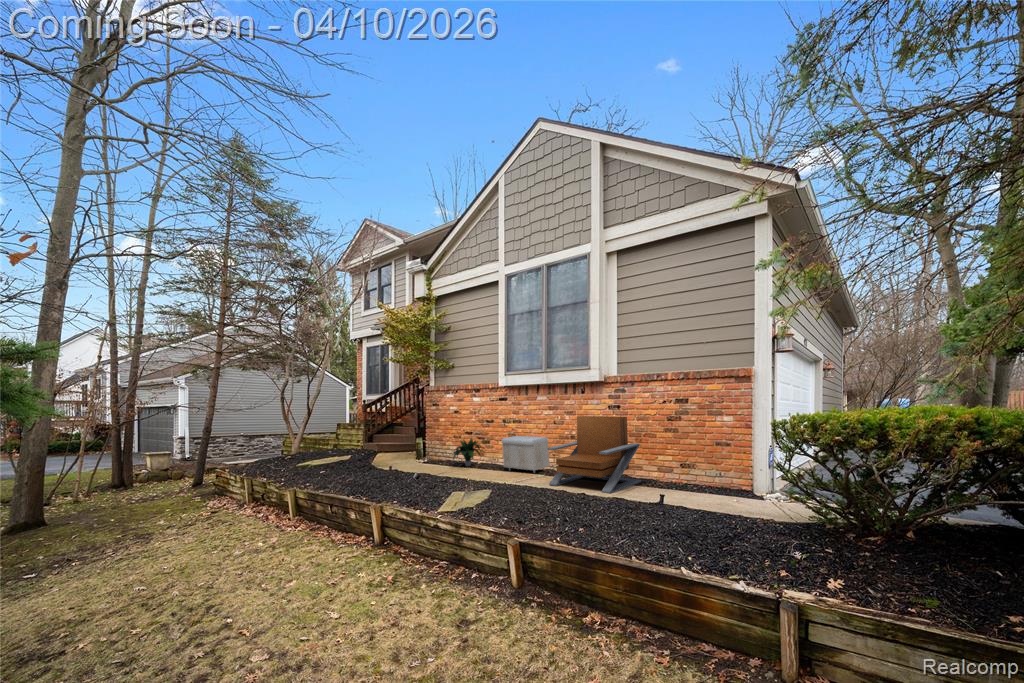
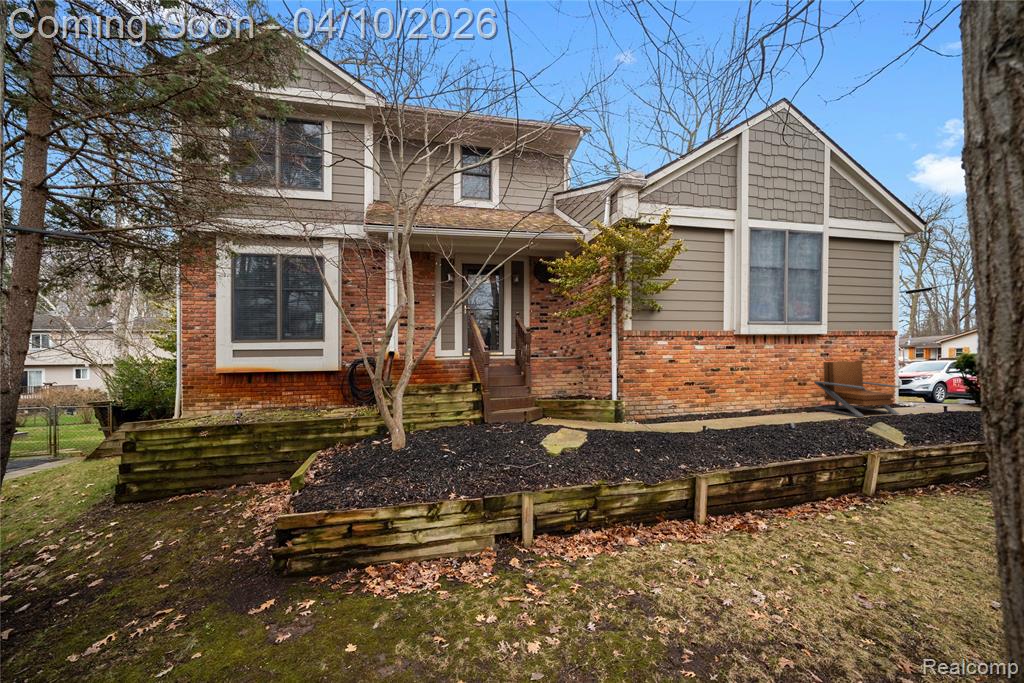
storage bench: present [502,436,549,473] -> none [750,382,800,415]
potted plant: present [453,438,484,466] -> none [701,386,748,419]

